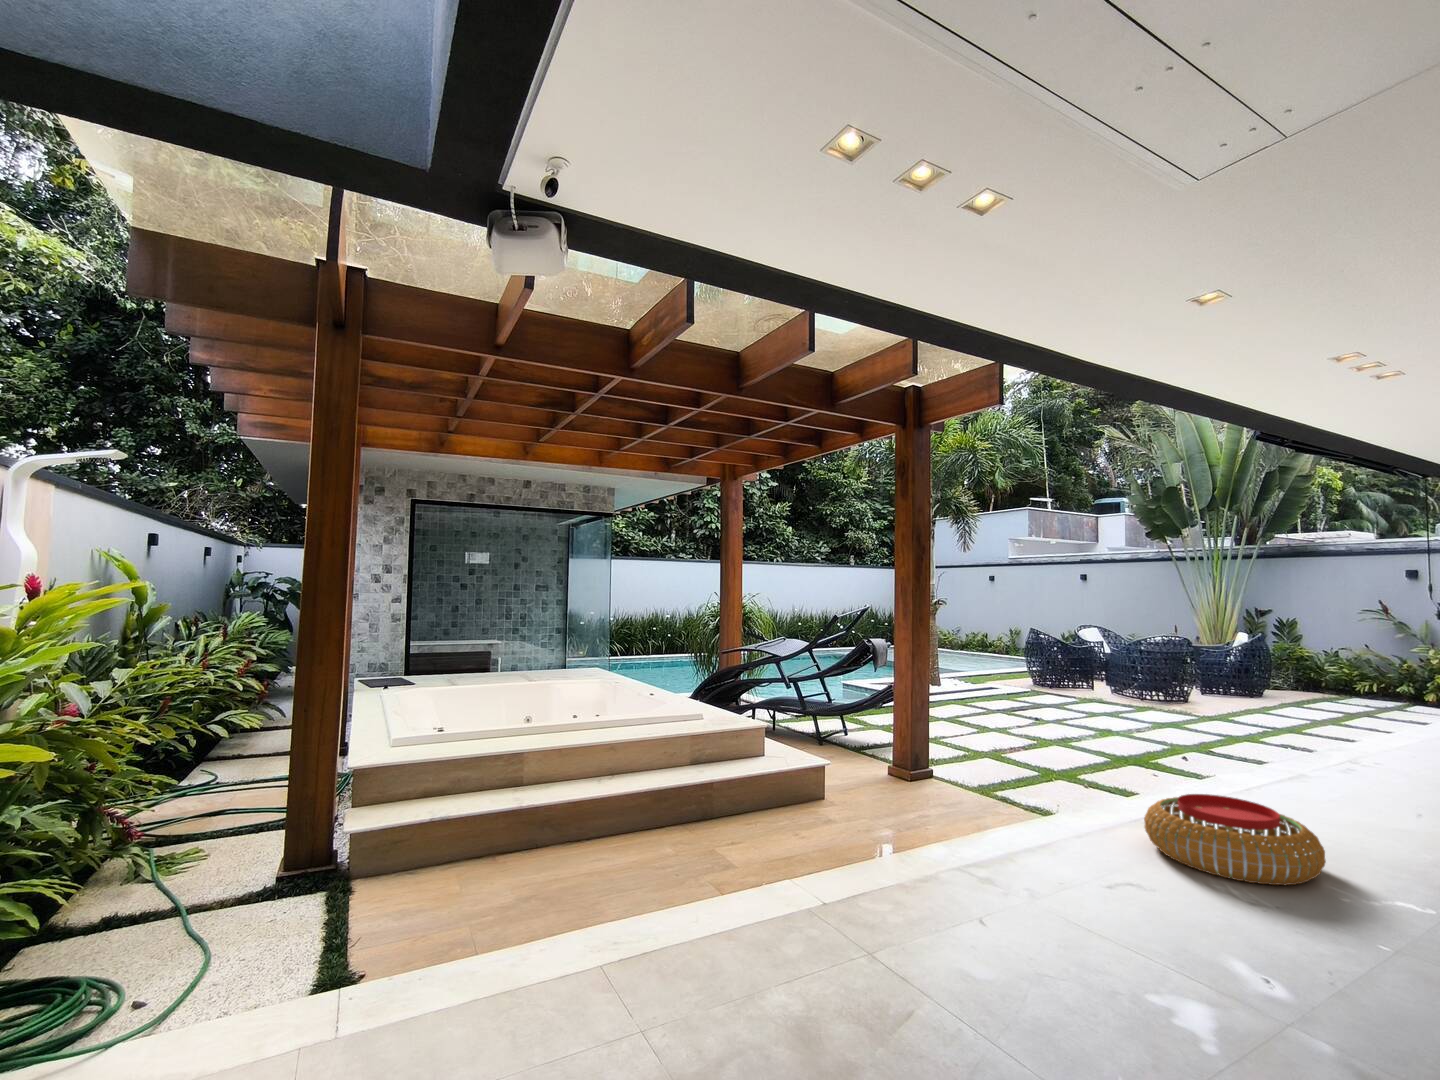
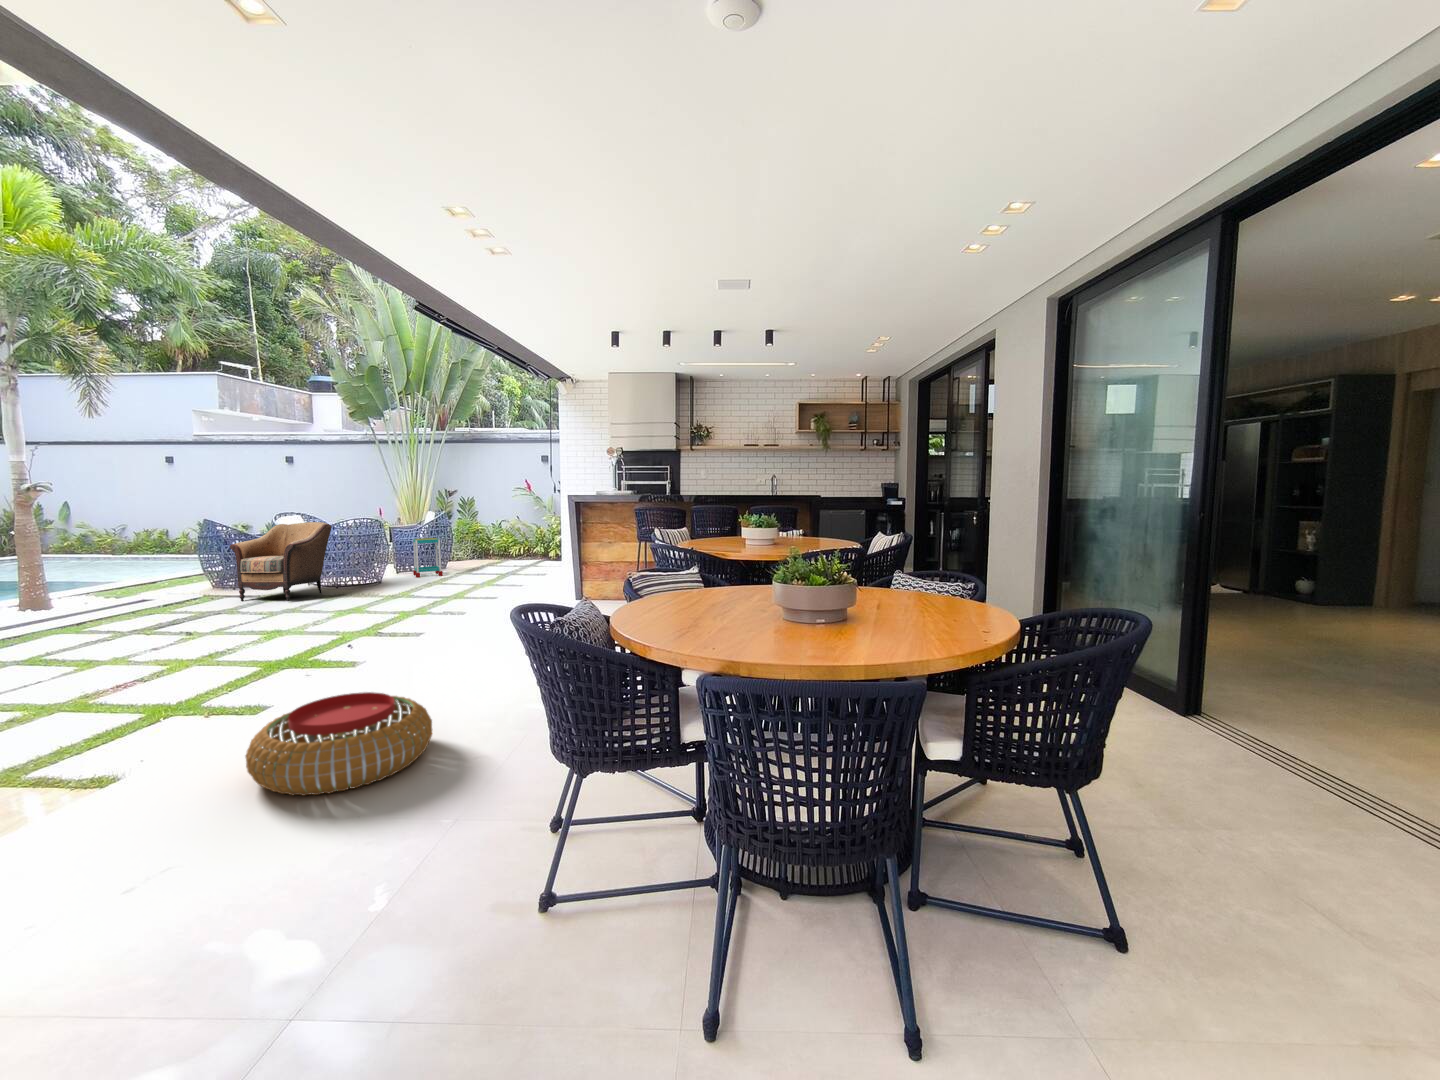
armchair: none [1054,636,1139,706] -> present [230,522,331,601]
side table: none [1221,660,1261,705] -> present [413,538,443,578]

